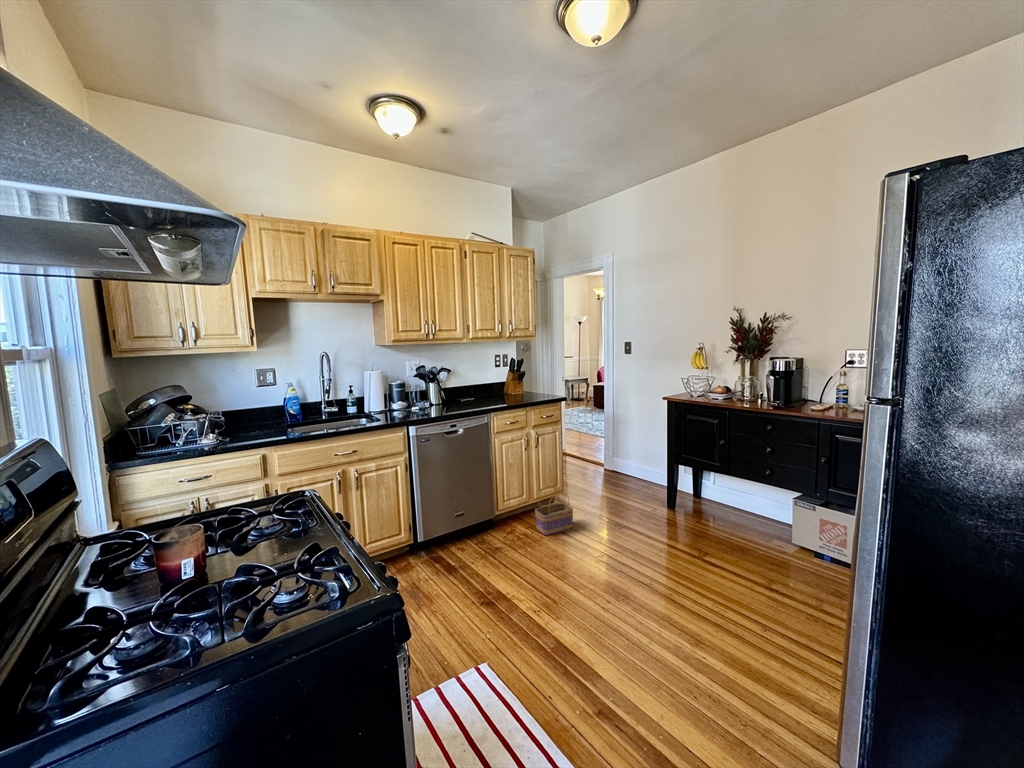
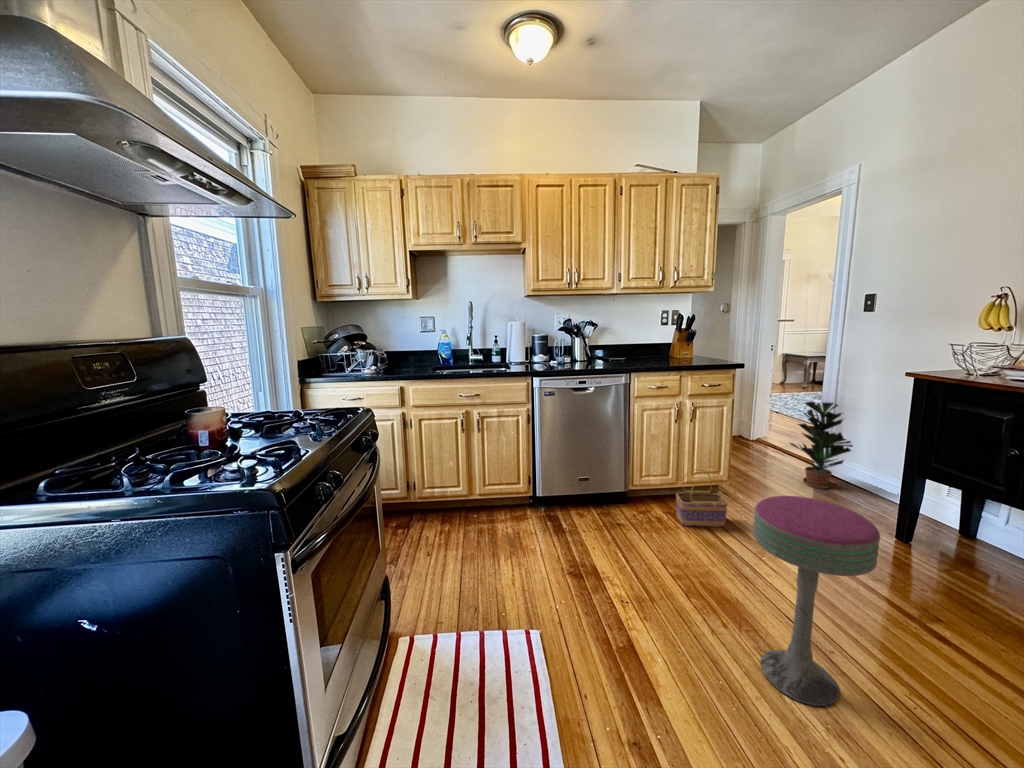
potted plant: none [591,419,630,483] -> present [790,402,853,489]
bar stool: none [629,494,701,634] -> present [753,496,880,706]

